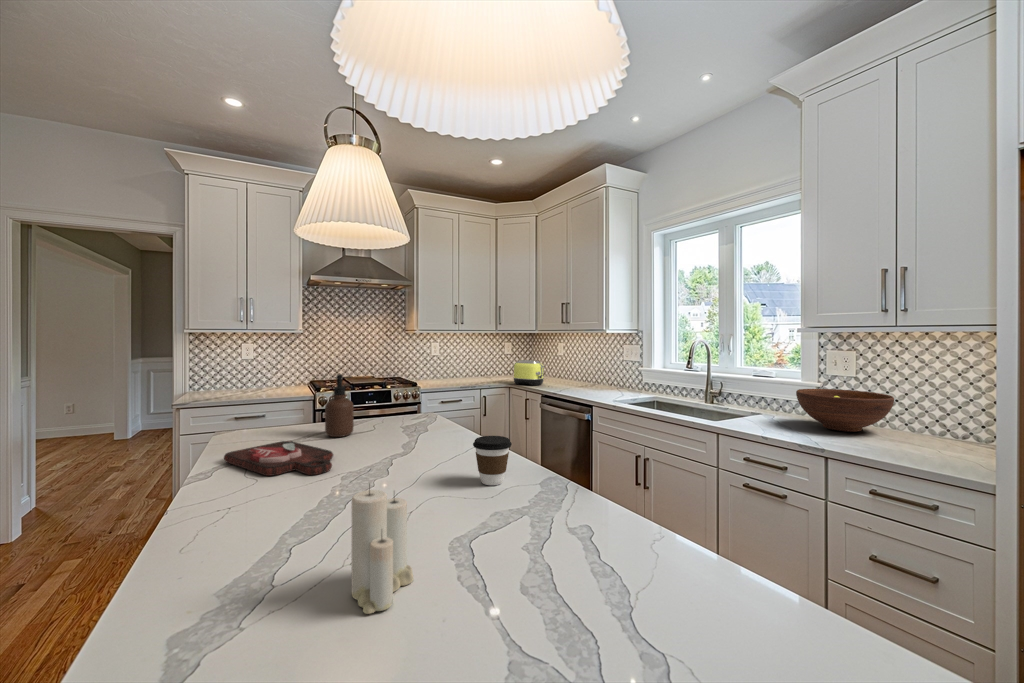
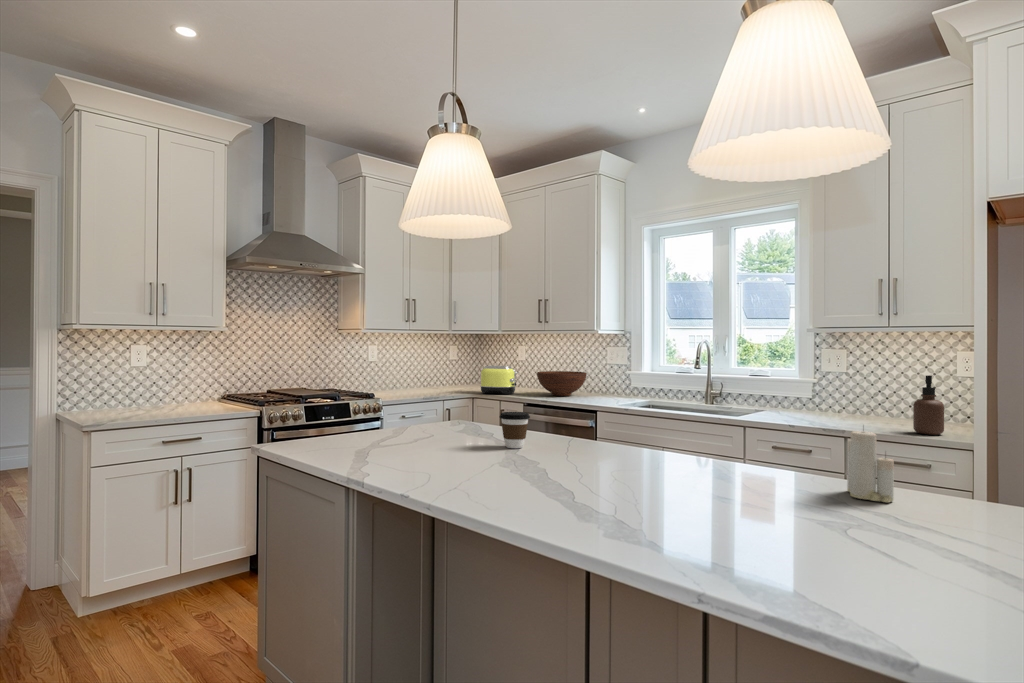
soap dispenser: present [325,374,354,437] -> present [913,375,944,435]
fruit bowl: present [796,389,894,432] -> present [537,371,587,396]
coffee cup: present [473,436,512,485] -> present [499,412,530,448]
cutting board: present [224,441,333,476] -> none [355,445,488,470]
candle: present [352,484,413,614] -> present [847,431,894,502]

